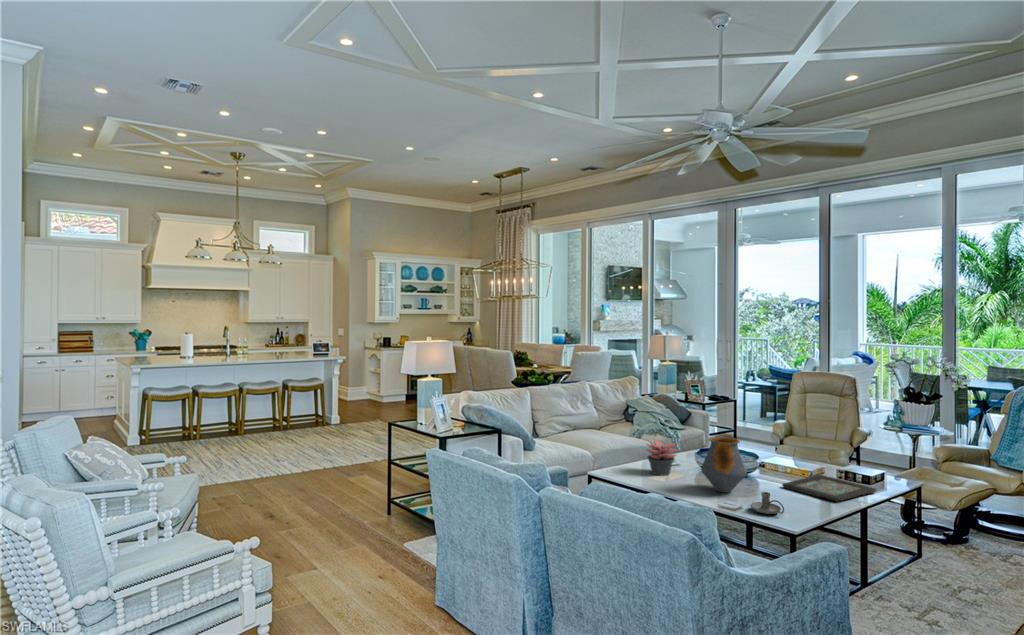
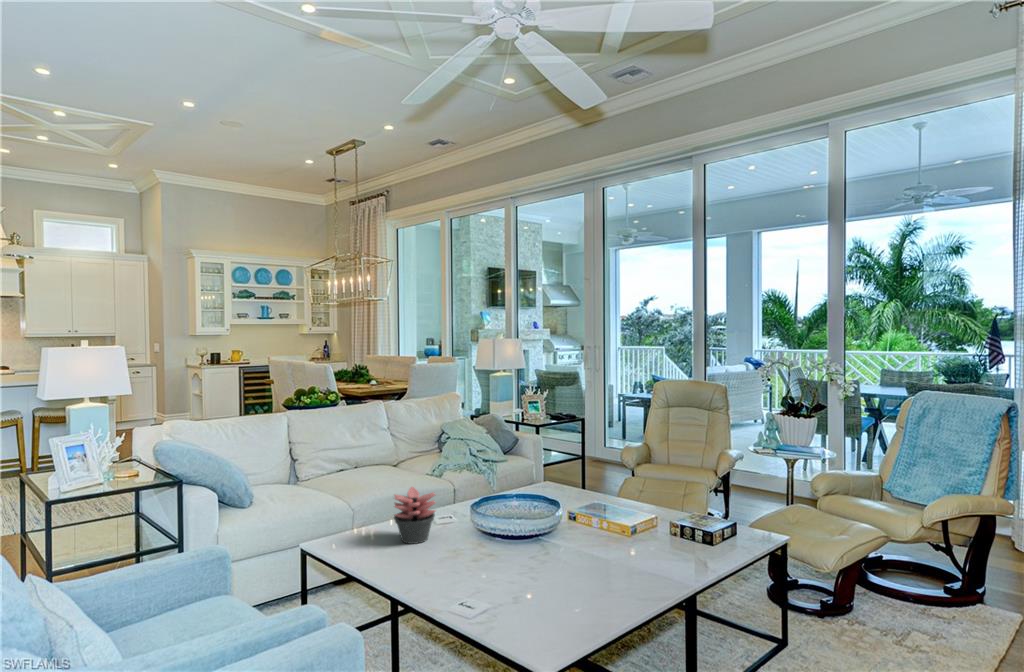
vase: present [701,436,747,493] -> none [448,484,517,576]
decorative tray: present [782,475,876,502] -> none [580,531,716,586]
candle holder: present [751,492,784,514] -> none [496,584,543,625]

